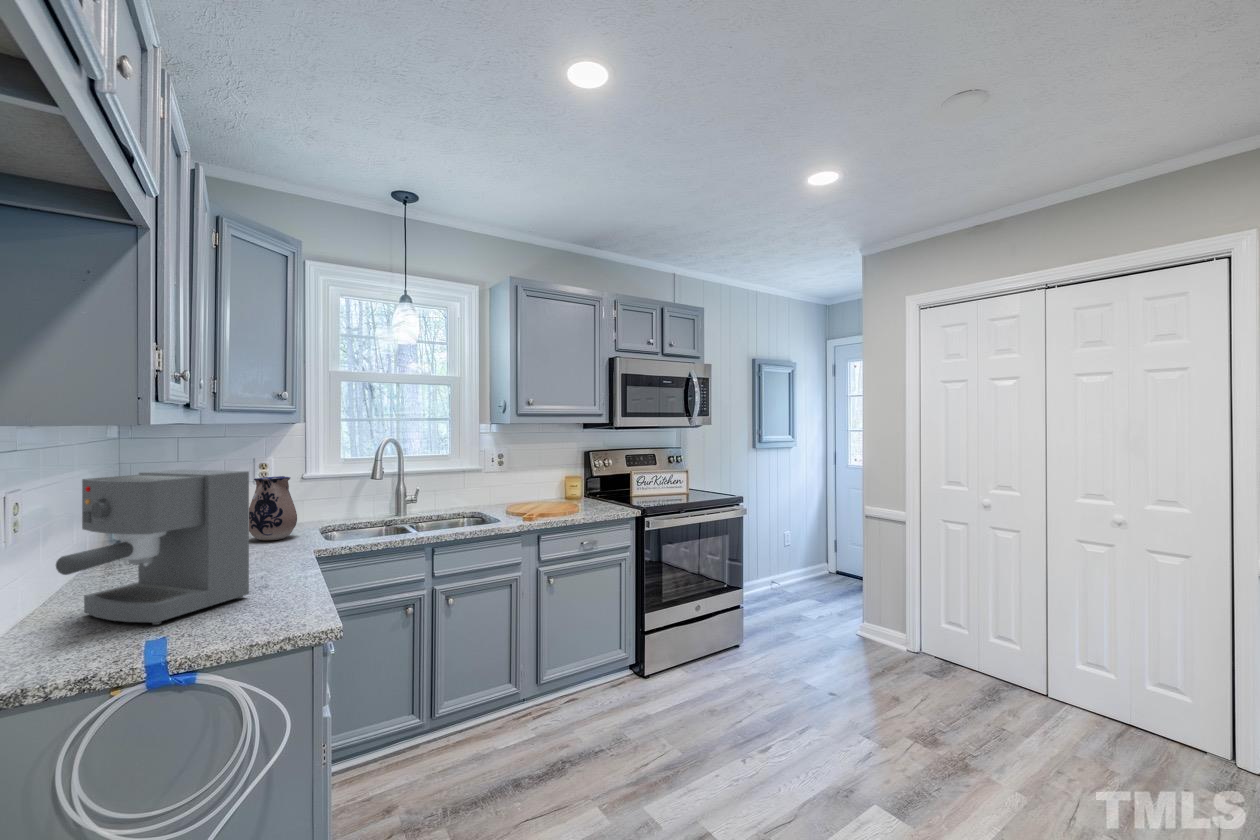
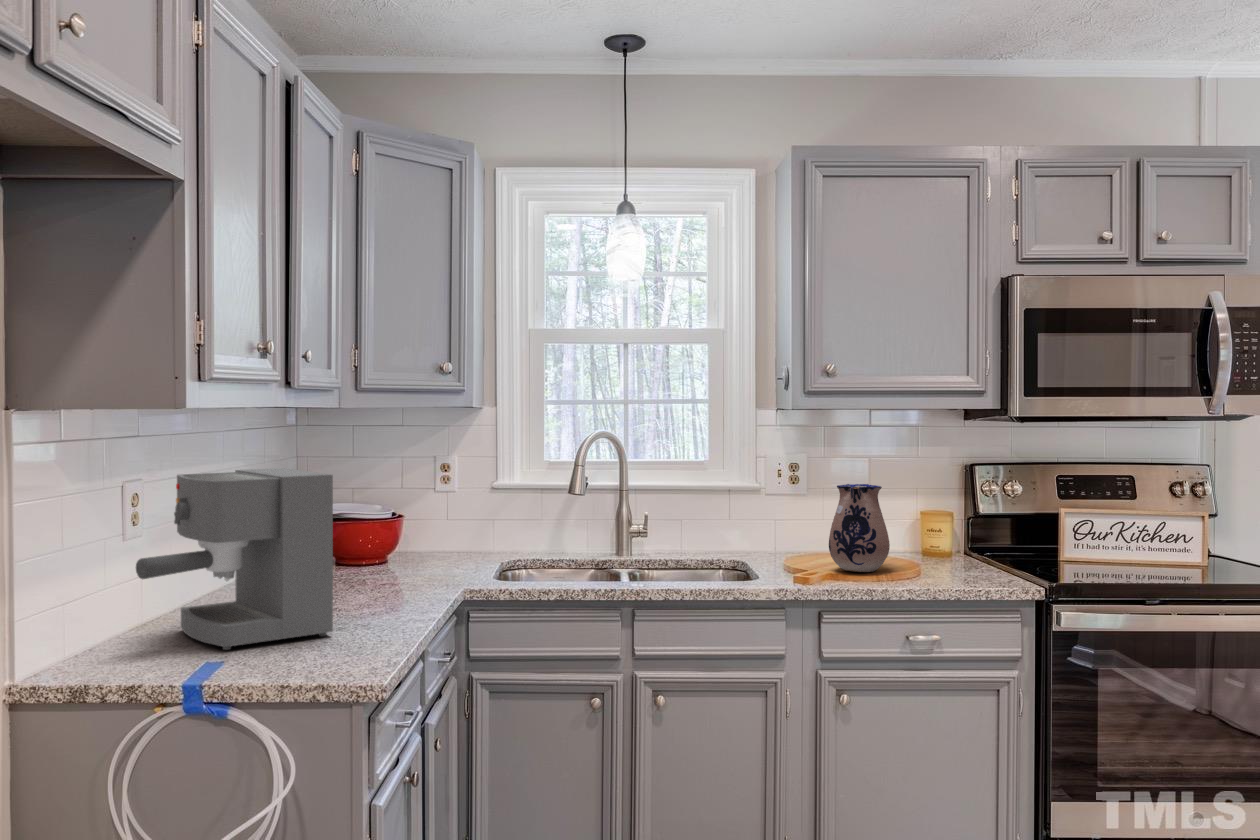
ceramic pitcher: present [249,476,297,540] -> present [829,484,890,572]

